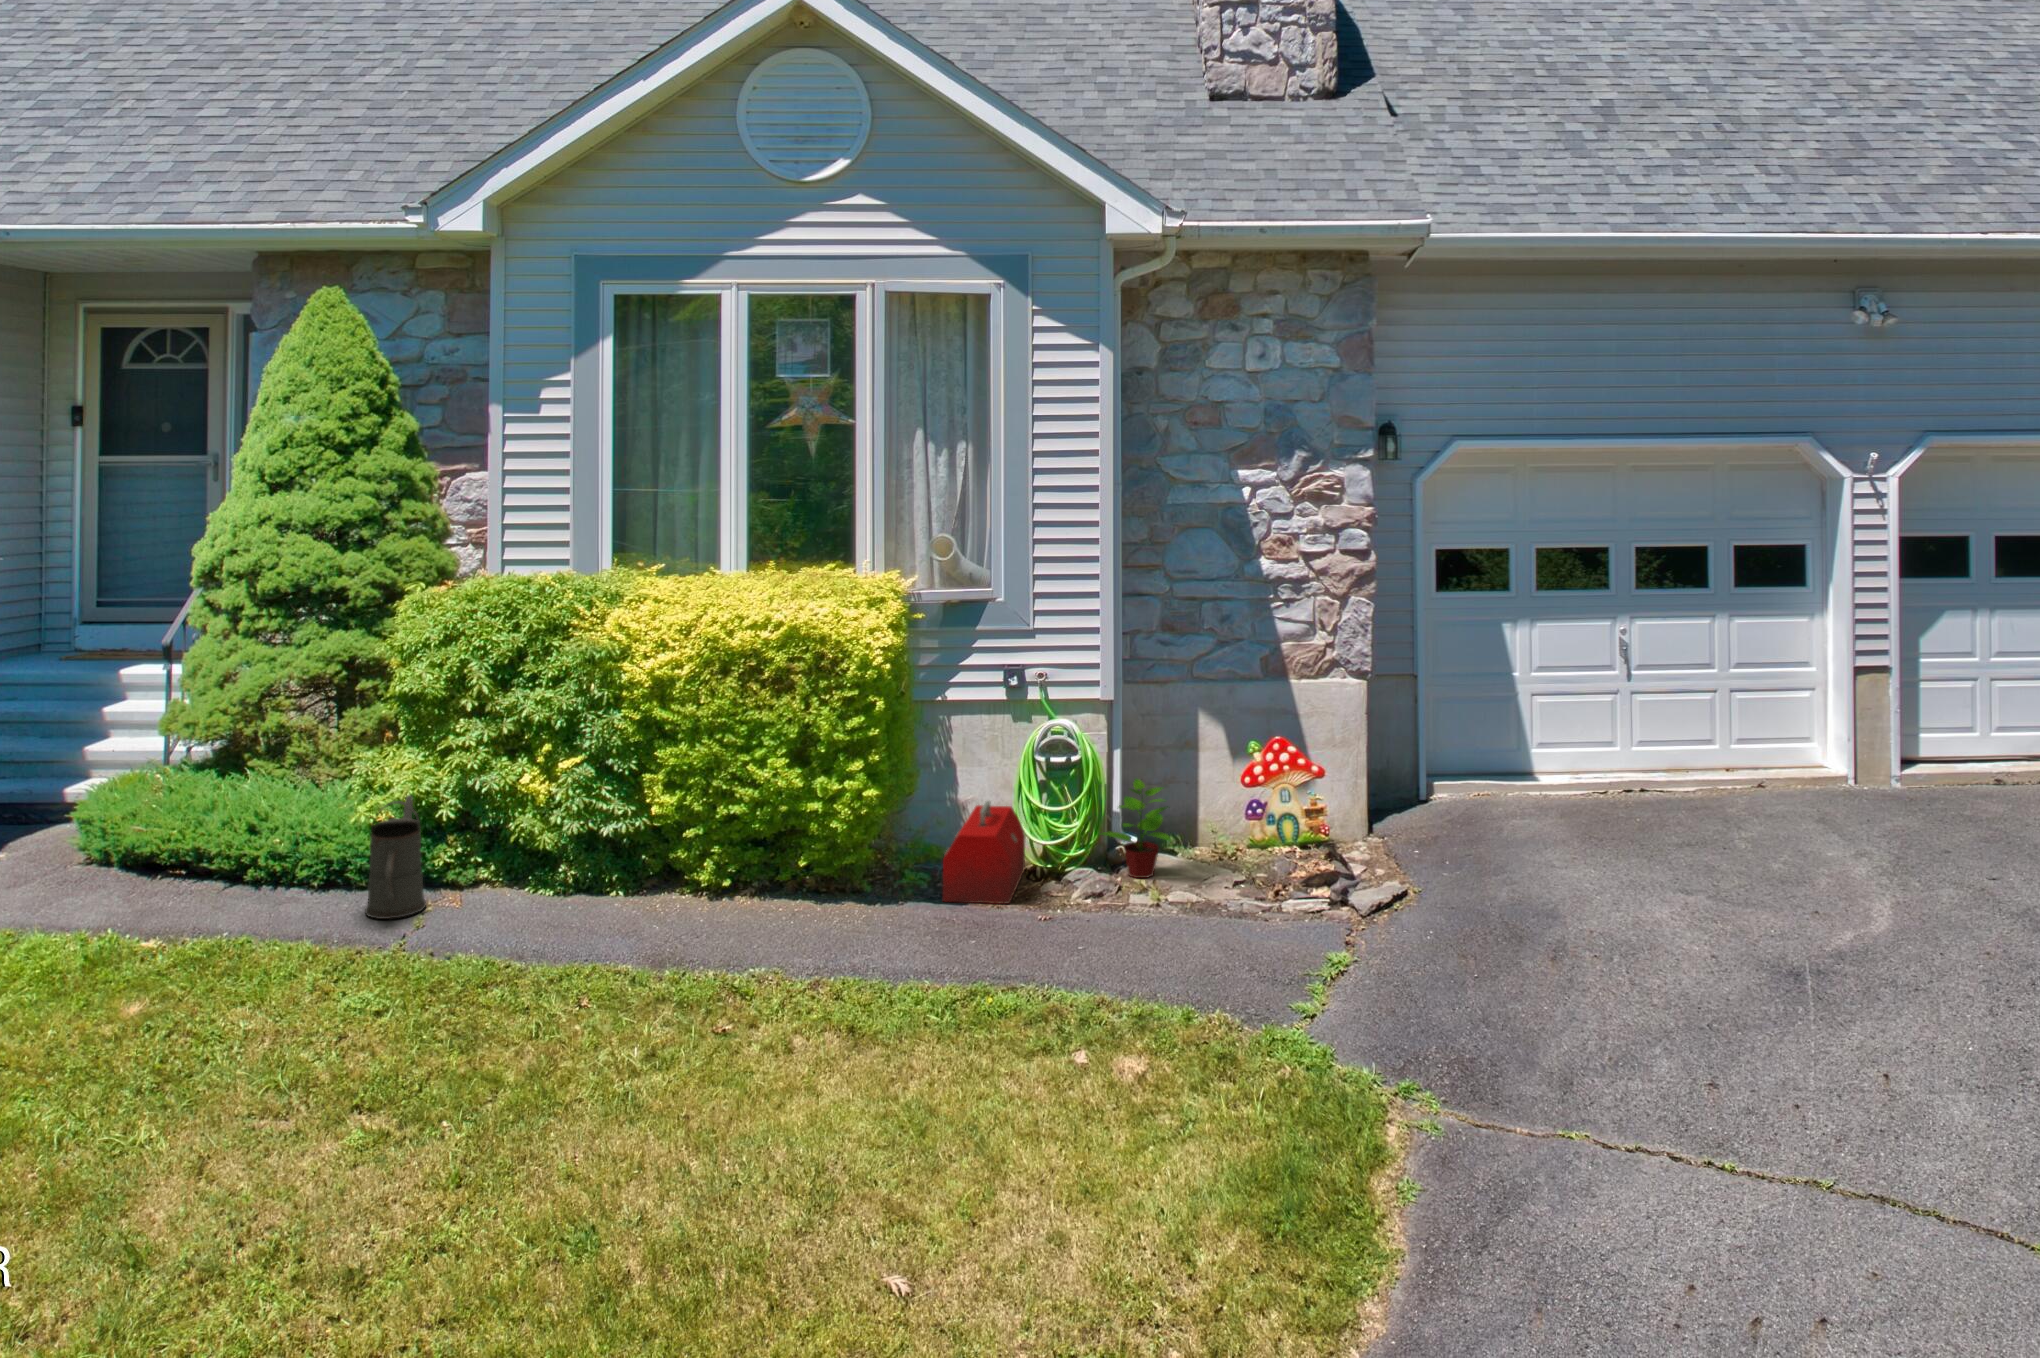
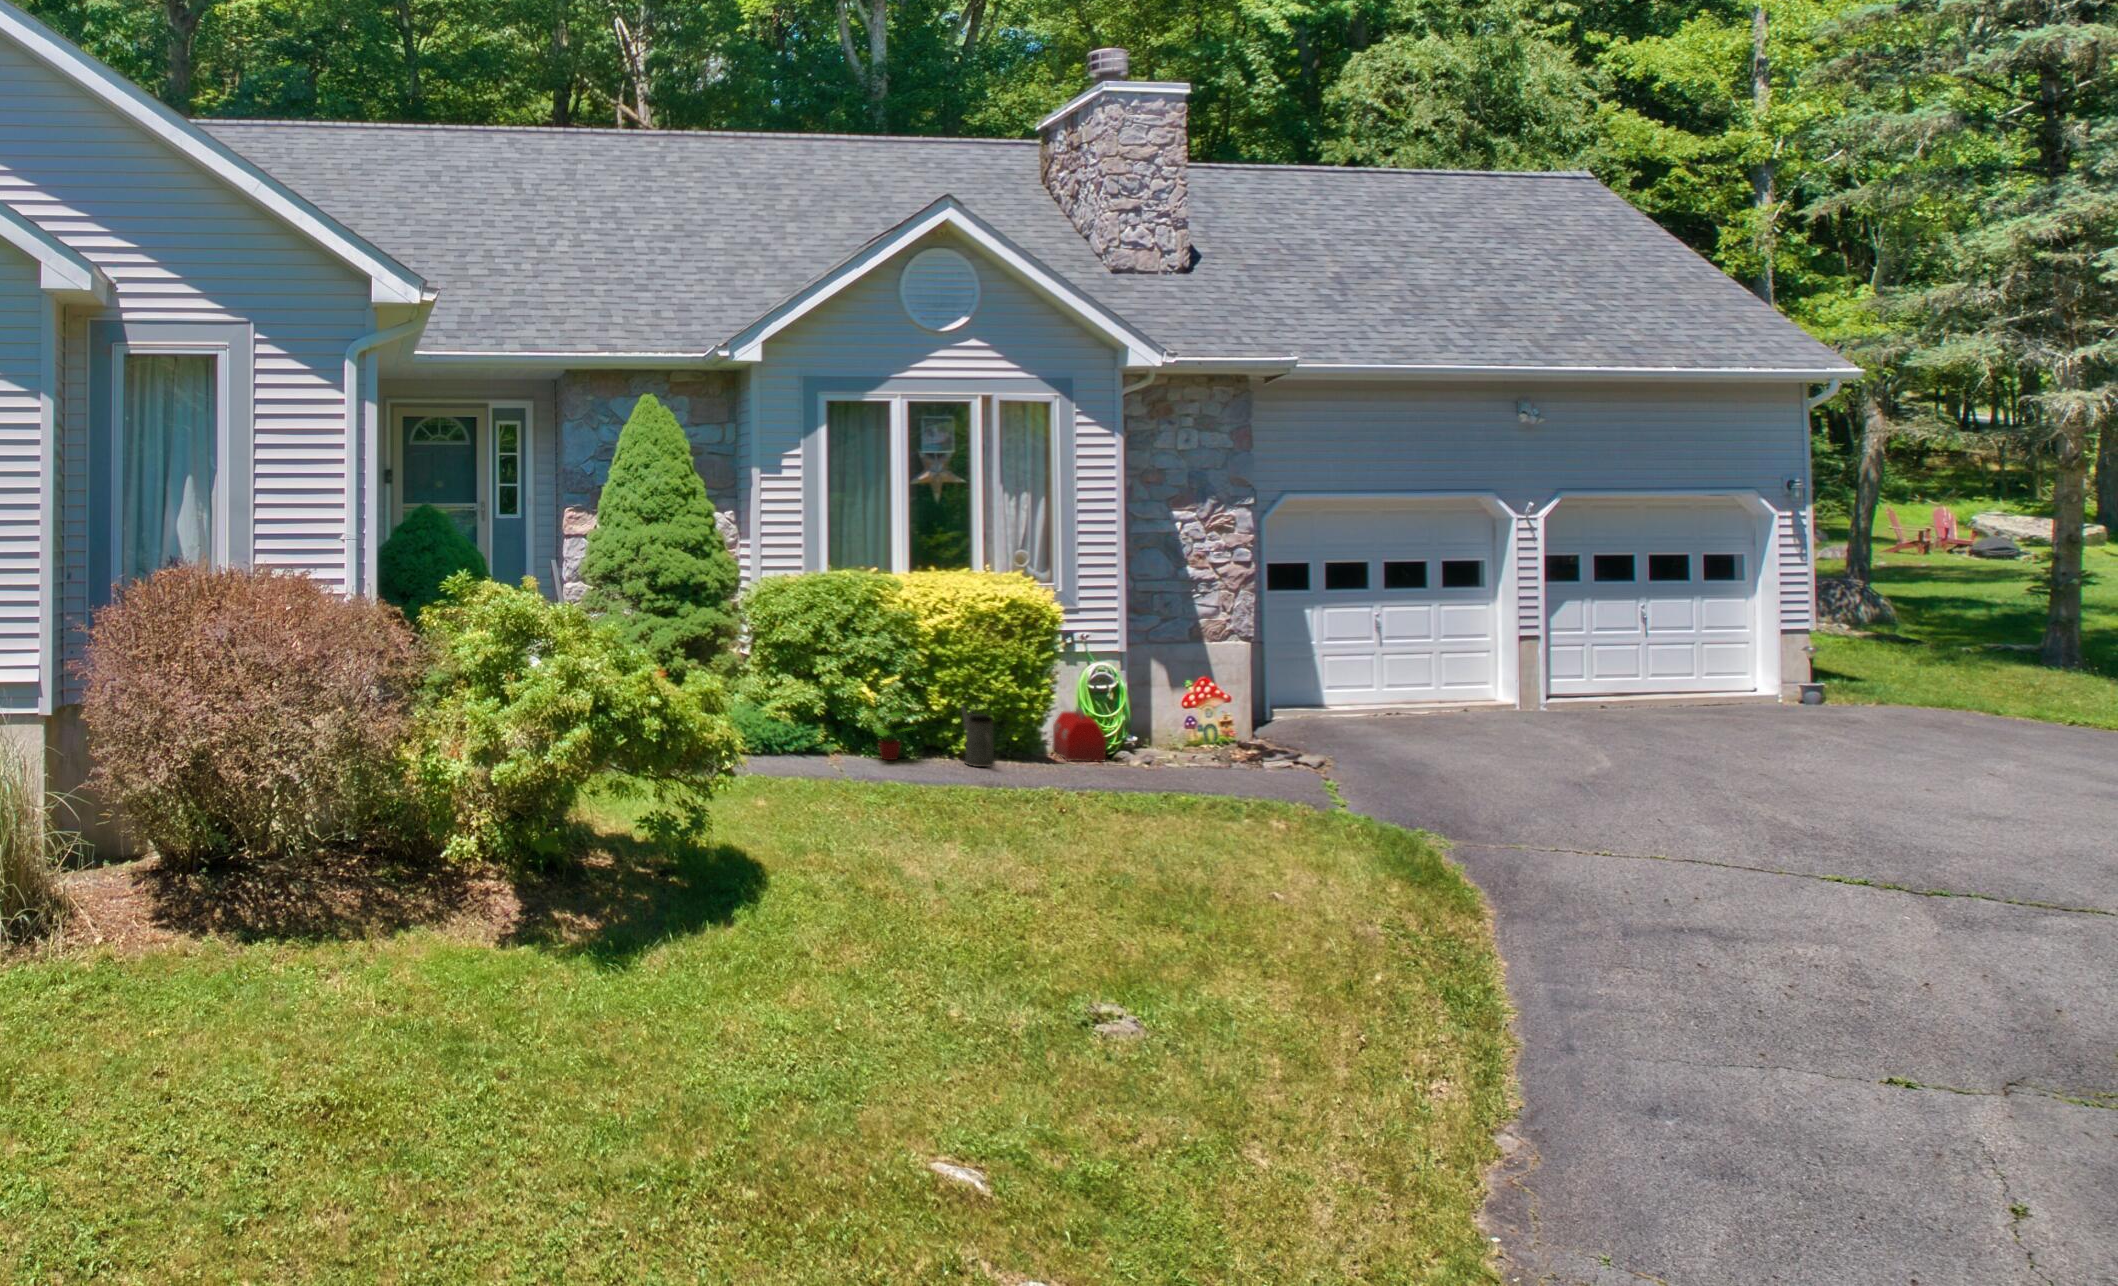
potted plant: present [1101,779,1171,878] -> present [873,701,909,760]
watering can: present [365,795,426,919] -> present [961,705,995,767]

